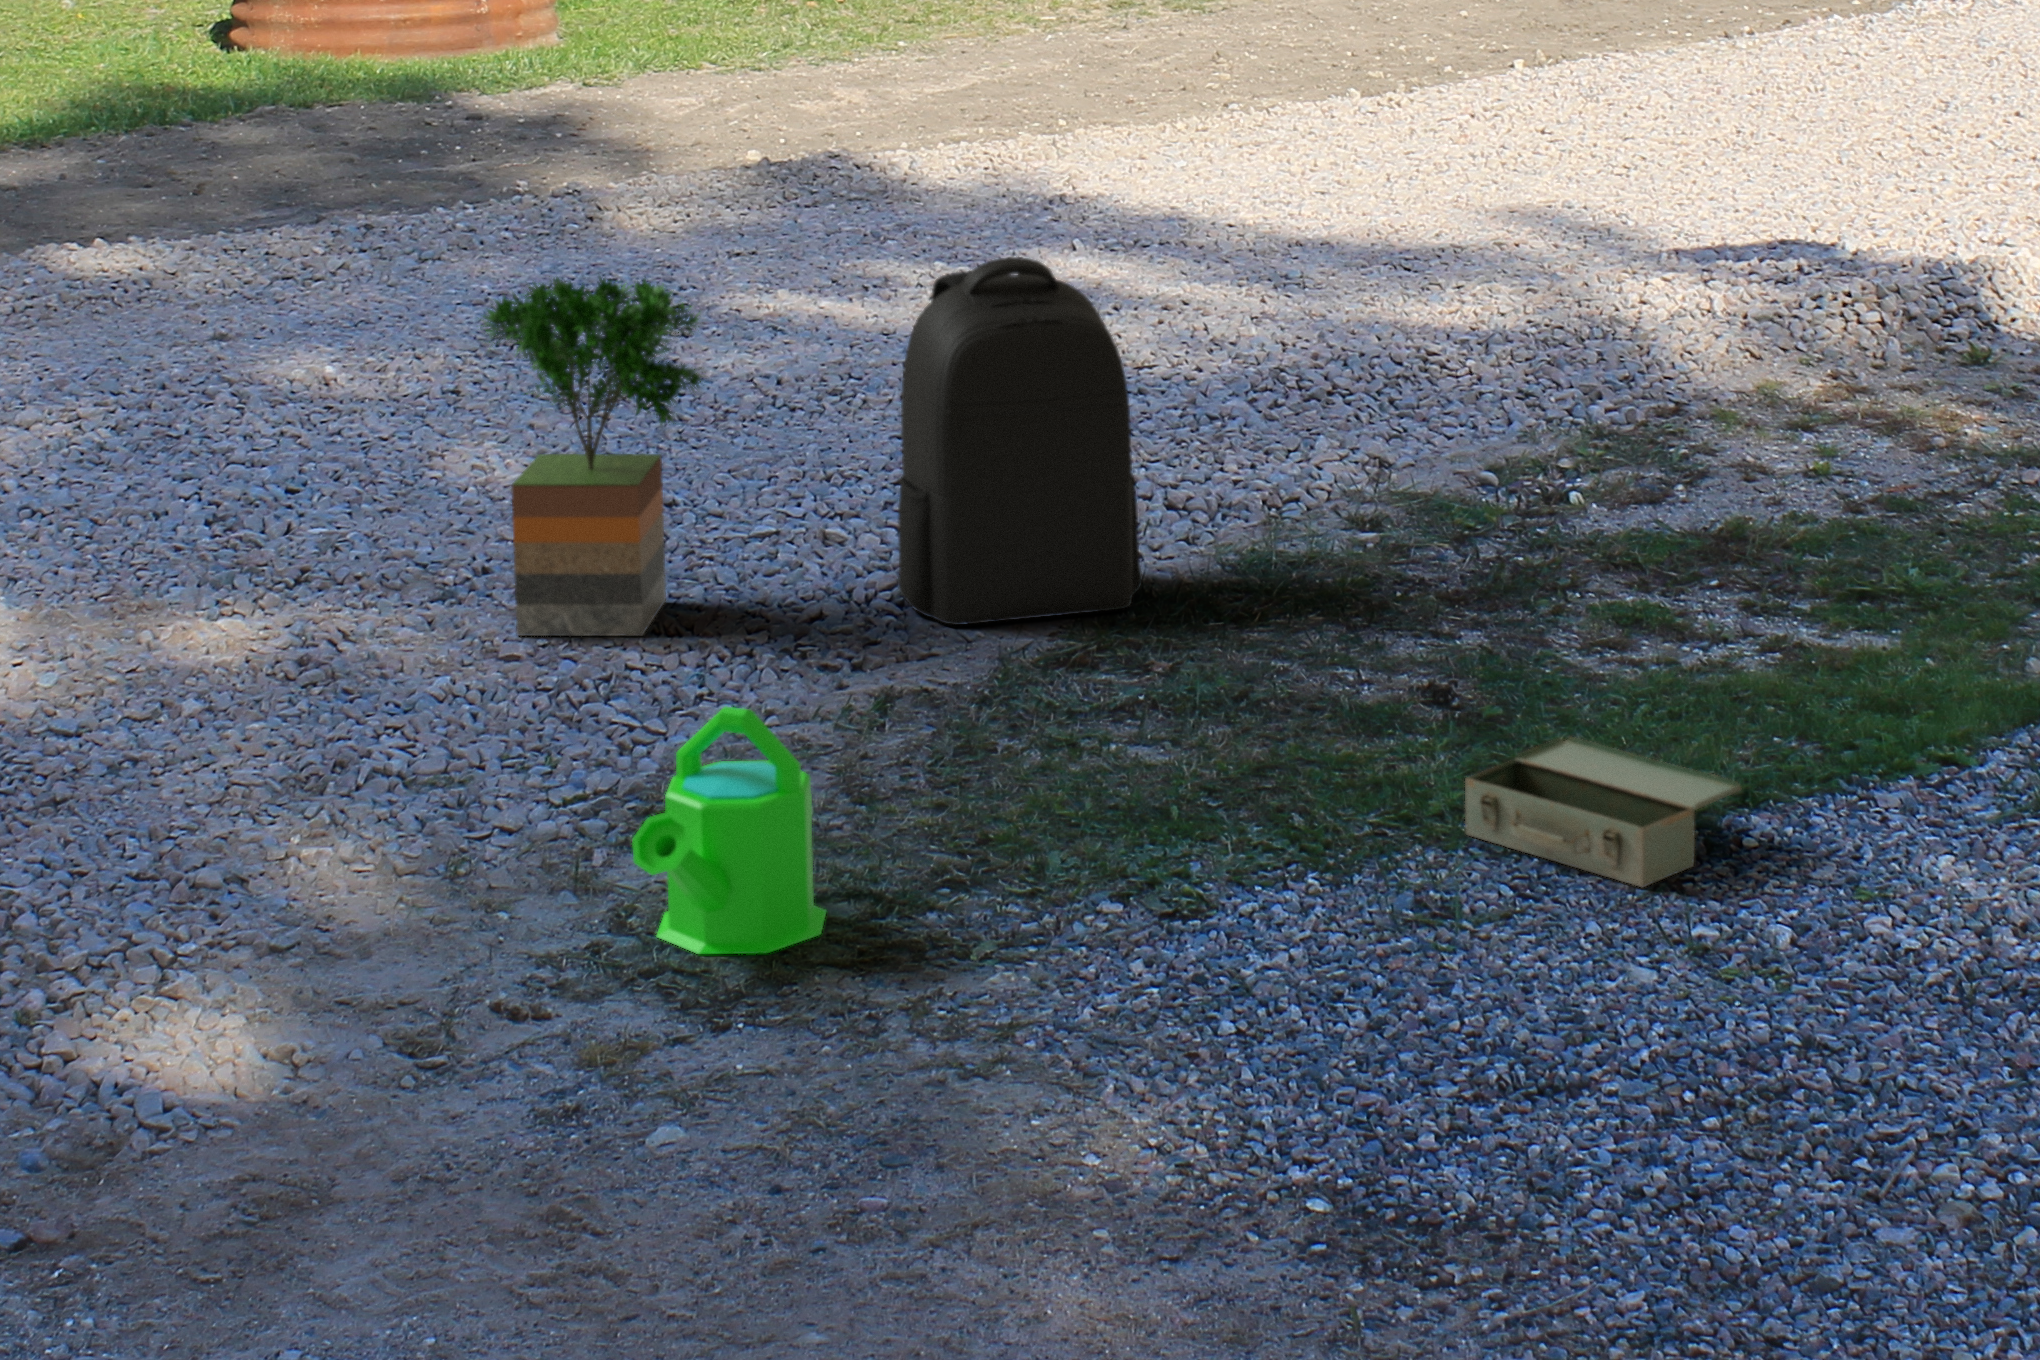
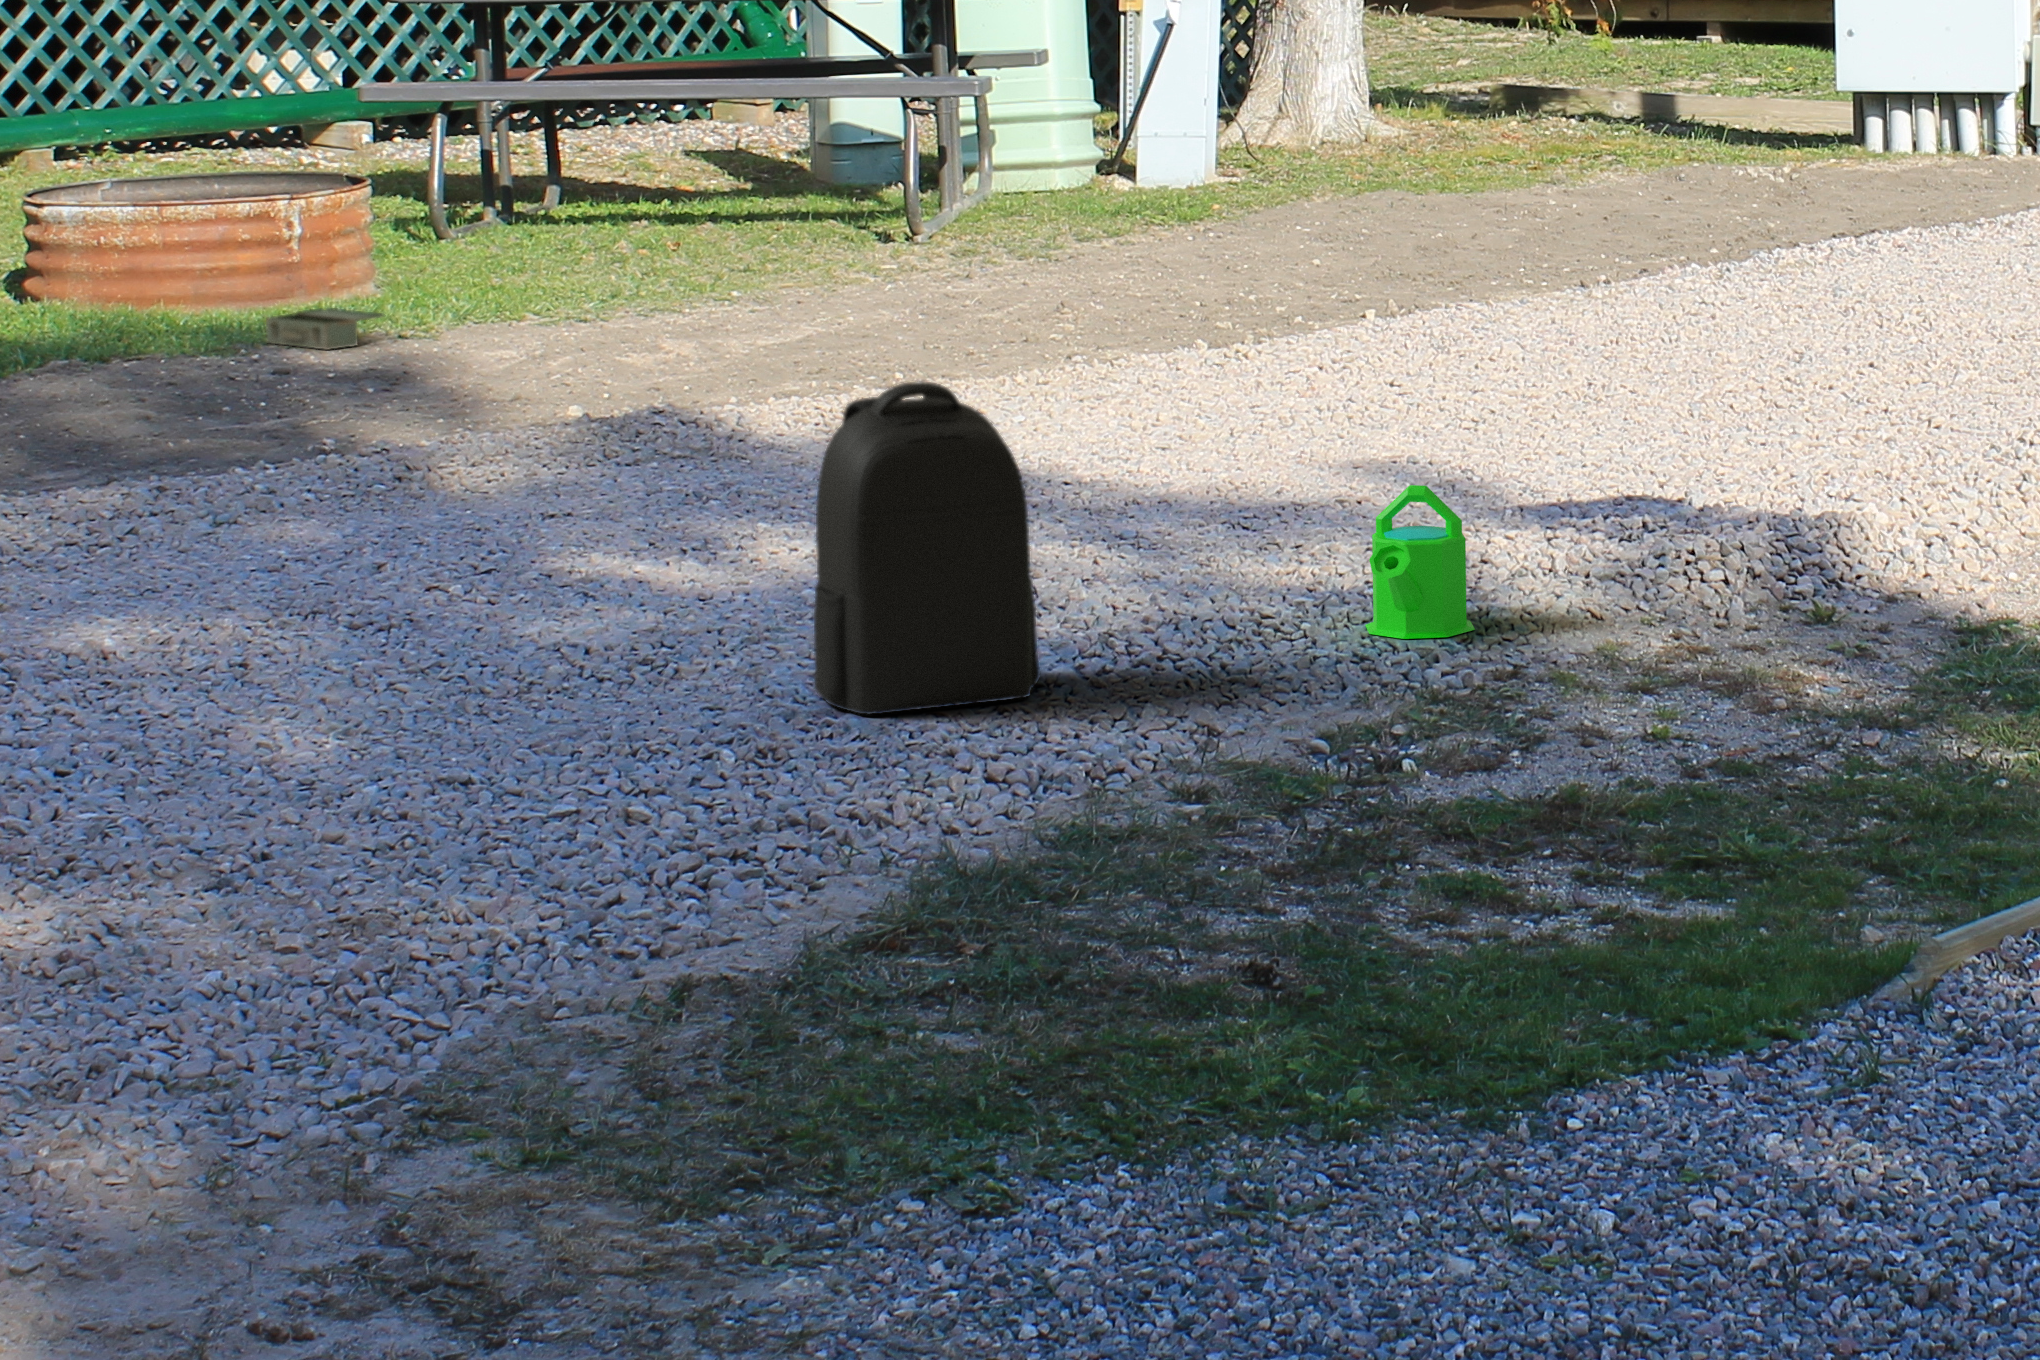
potted tree: present [481,277,702,636] -> none [414,401,639,736]
watering can: present [632,707,826,954] -> present [1365,485,1475,639]
toolbox: present [1465,737,1741,887] -> present [266,308,384,350]

